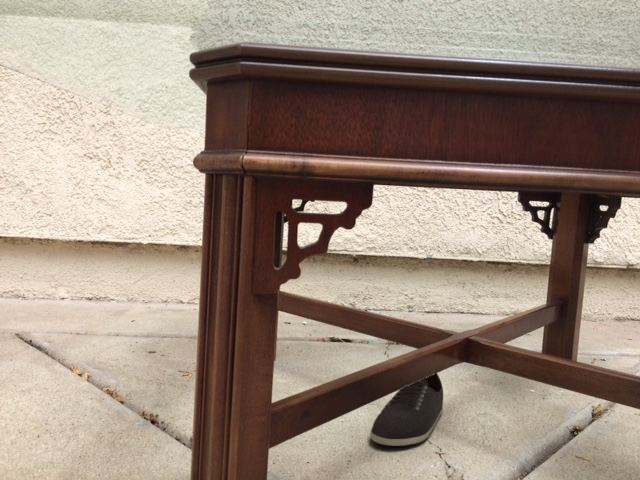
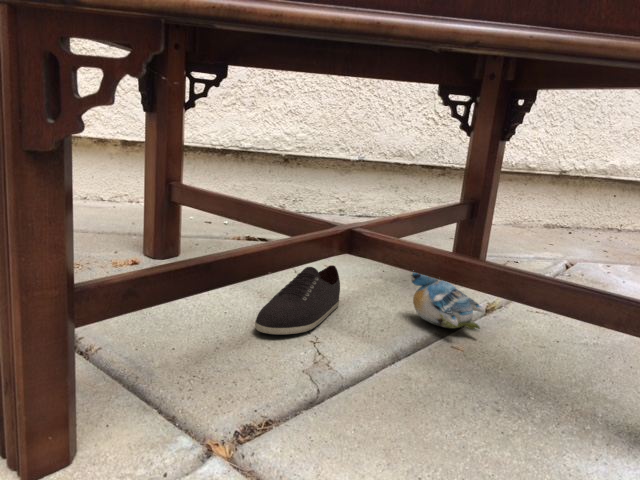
plush toy: none [514,368,594,437] -> present [411,272,485,329]

